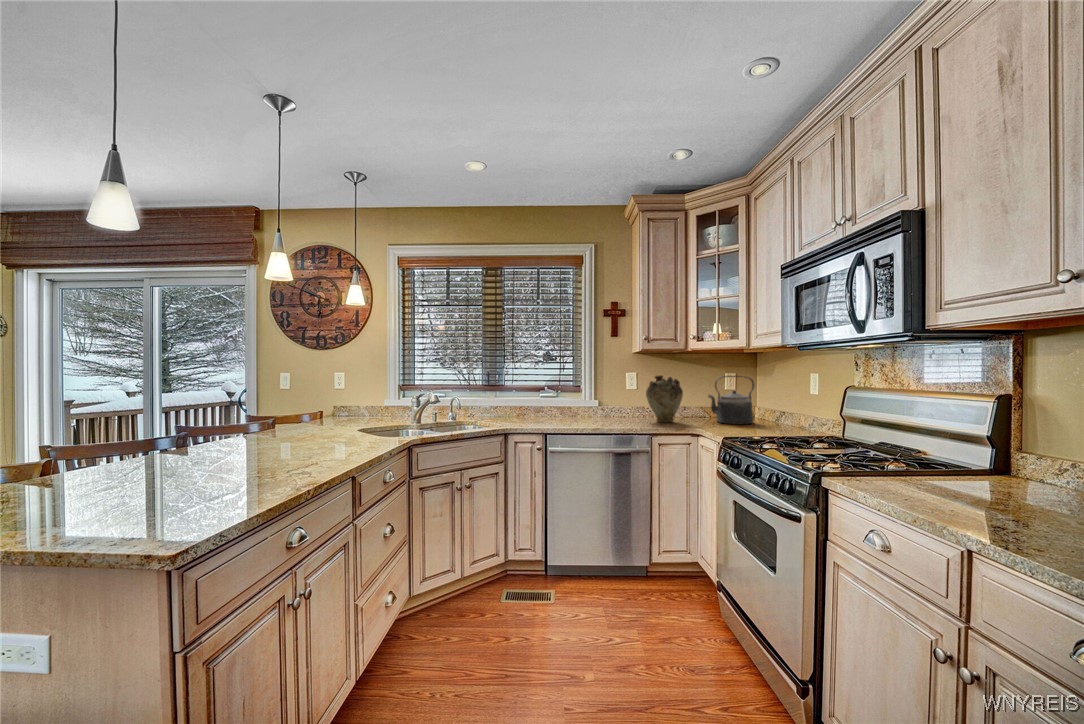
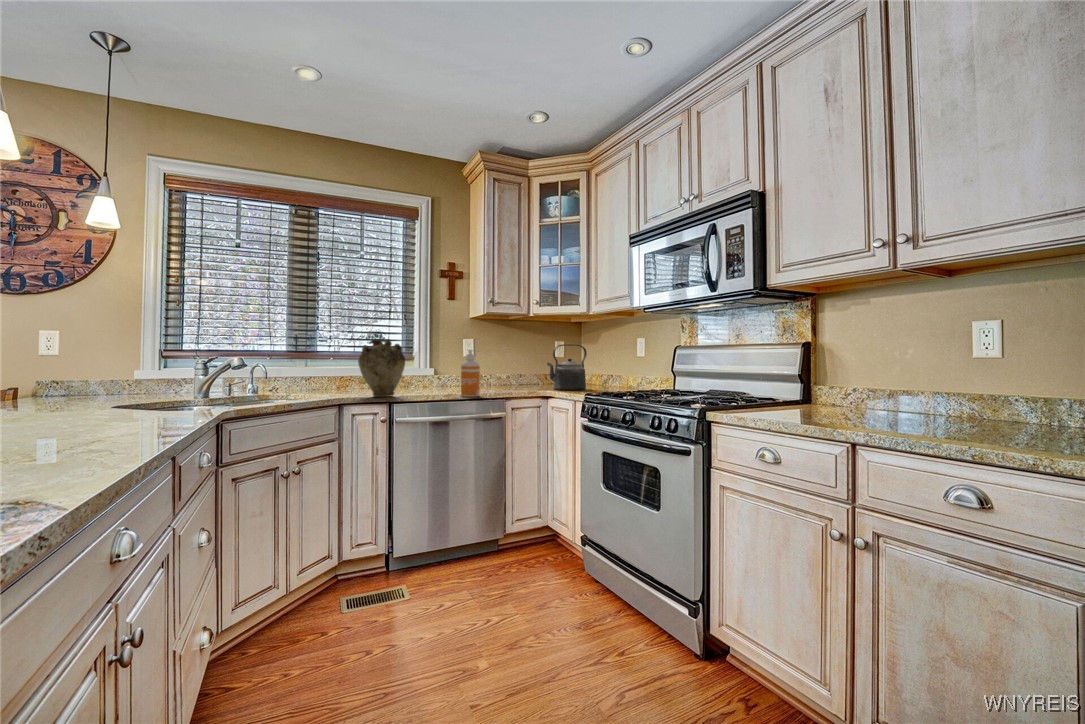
vase: present [646,375,683,422] -> present [358,339,405,397]
soap dispenser: none [610,386,628,430] -> present [461,350,480,397]

